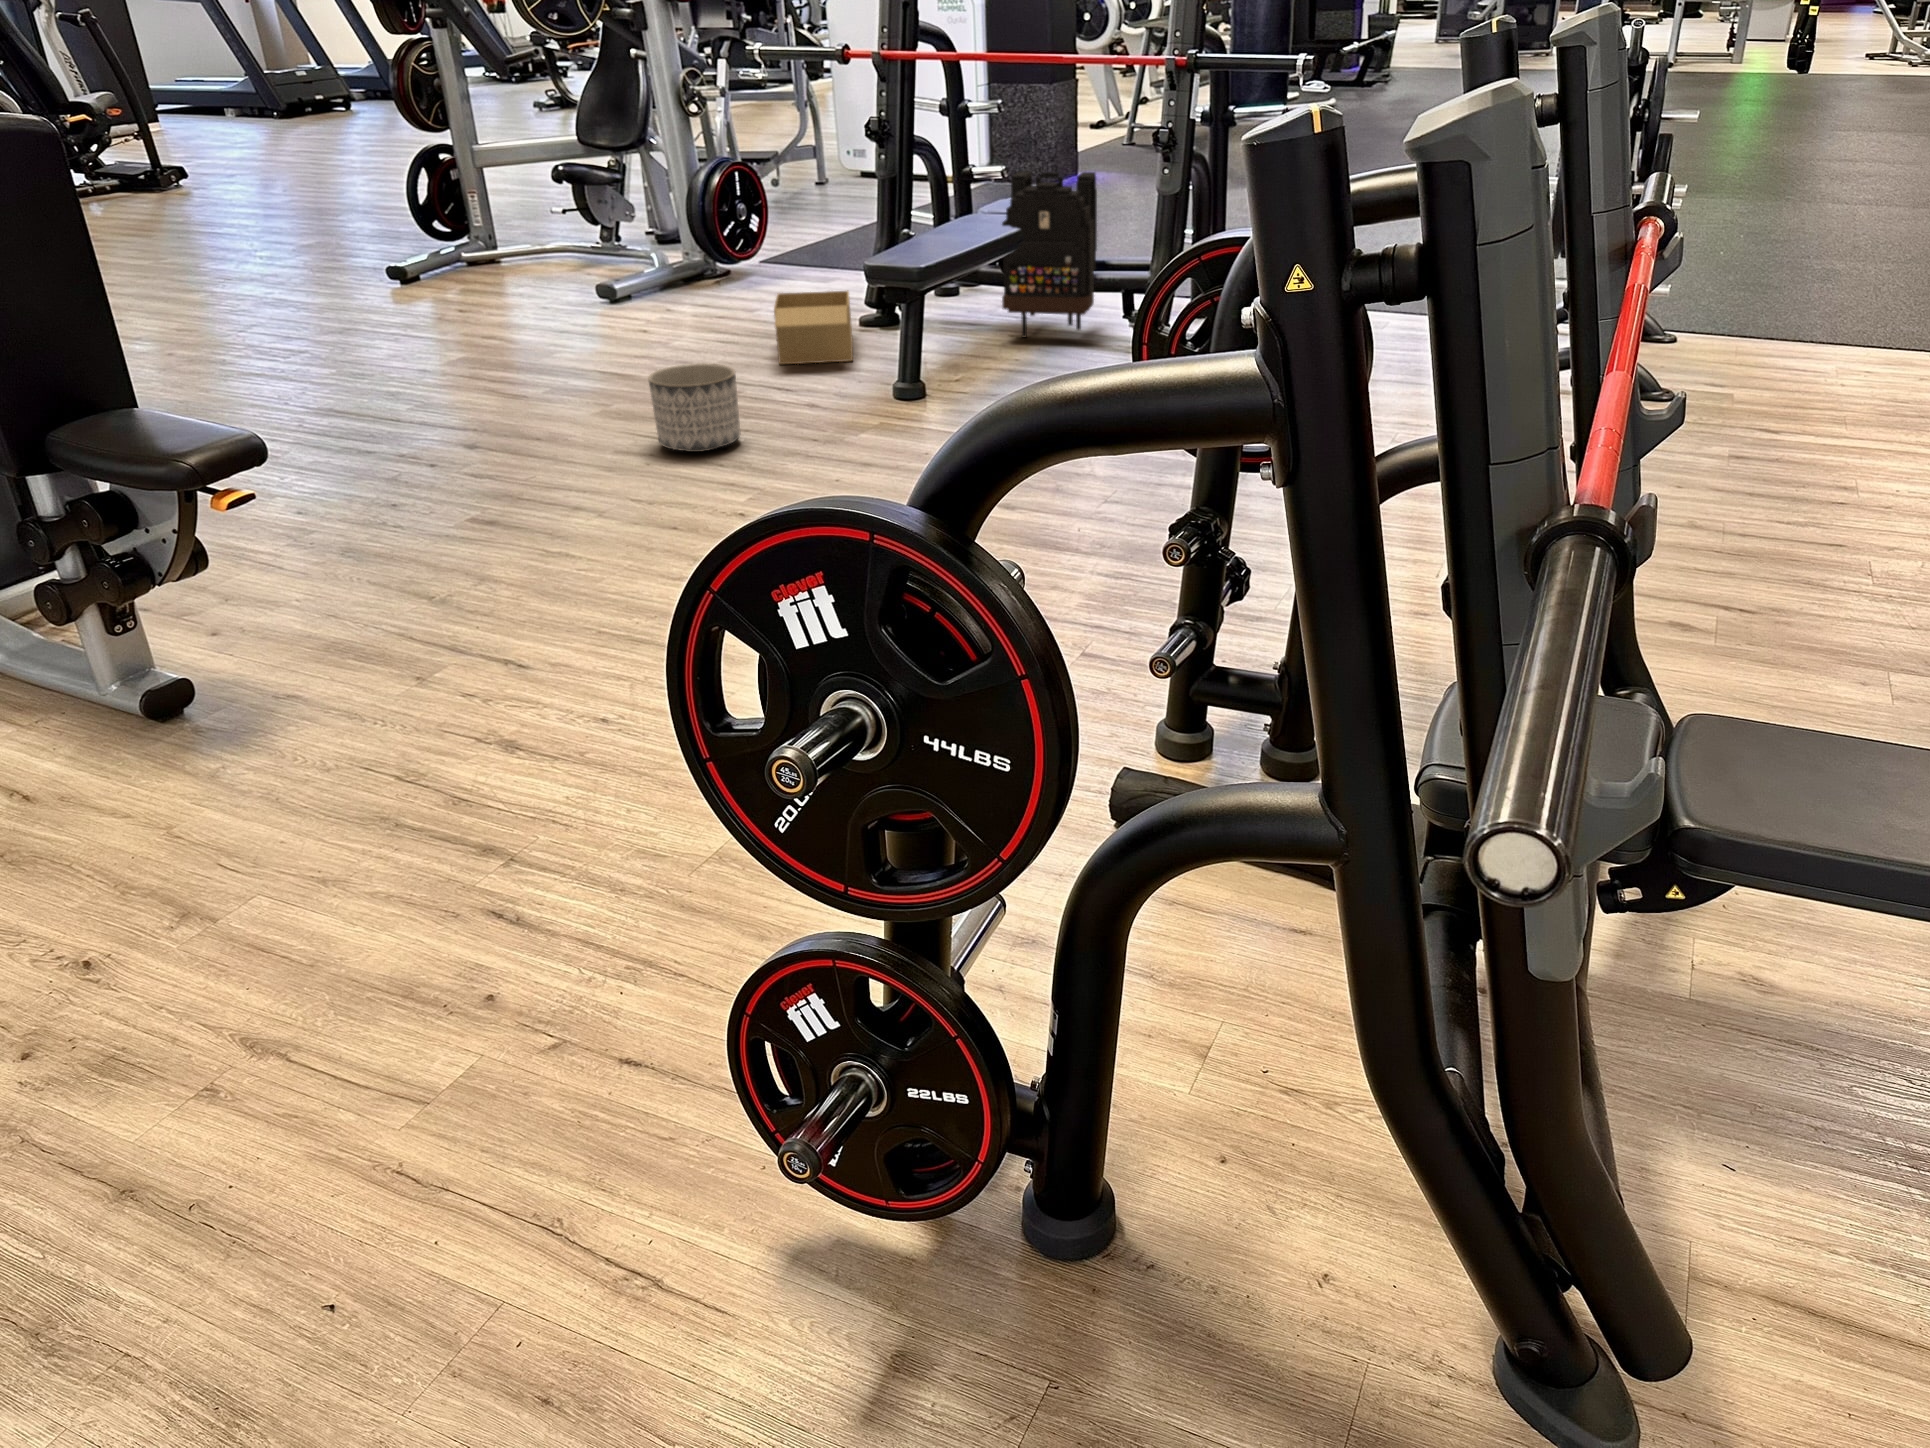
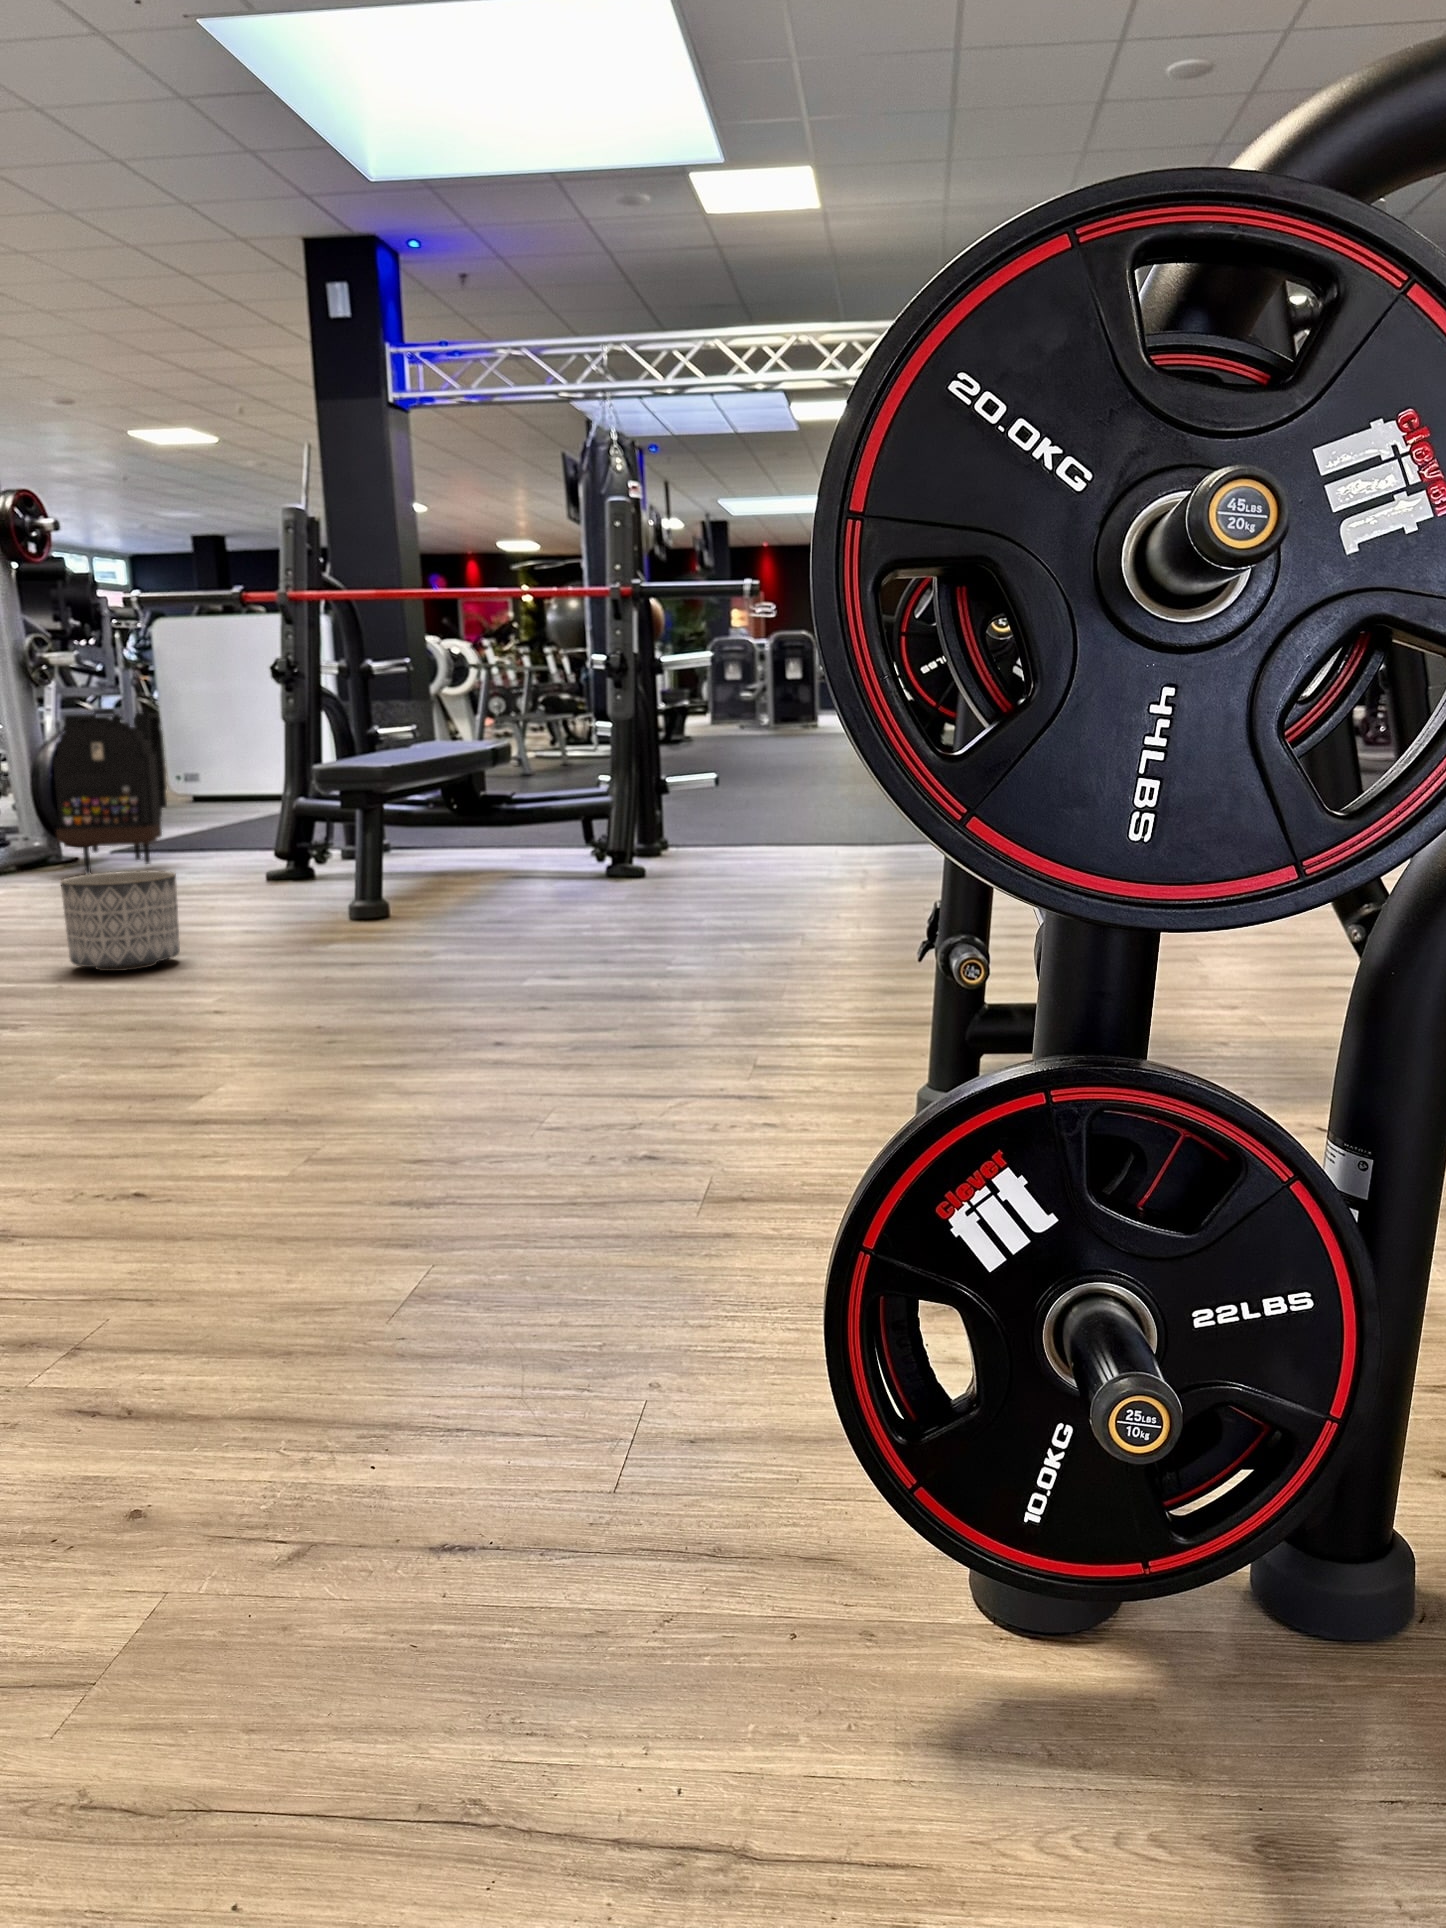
backpack: present [1002,171,1097,337] -> present [53,709,167,875]
cardboard box: present [774,291,853,364] -> none [177,832,279,909]

